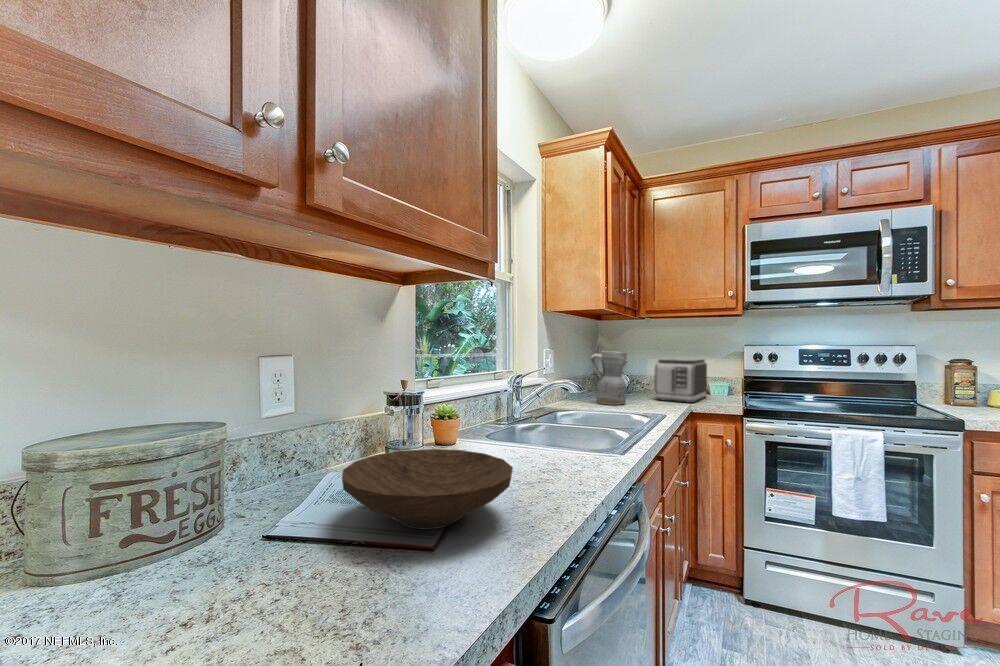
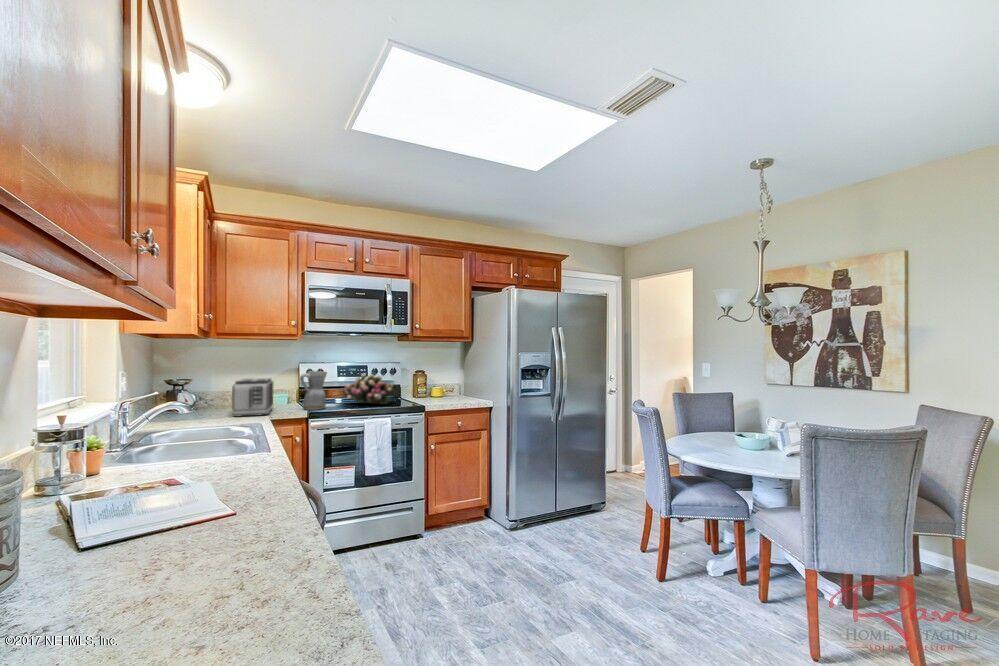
ceramic pitcher: present [590,351,627,404] -> present [300,371,327,410]
flower arrangement: none [806,361,898,412] -> present [345,374,394,404]
wooden bowl: present [342,449,513,530] -> none [76,476,242,544]

